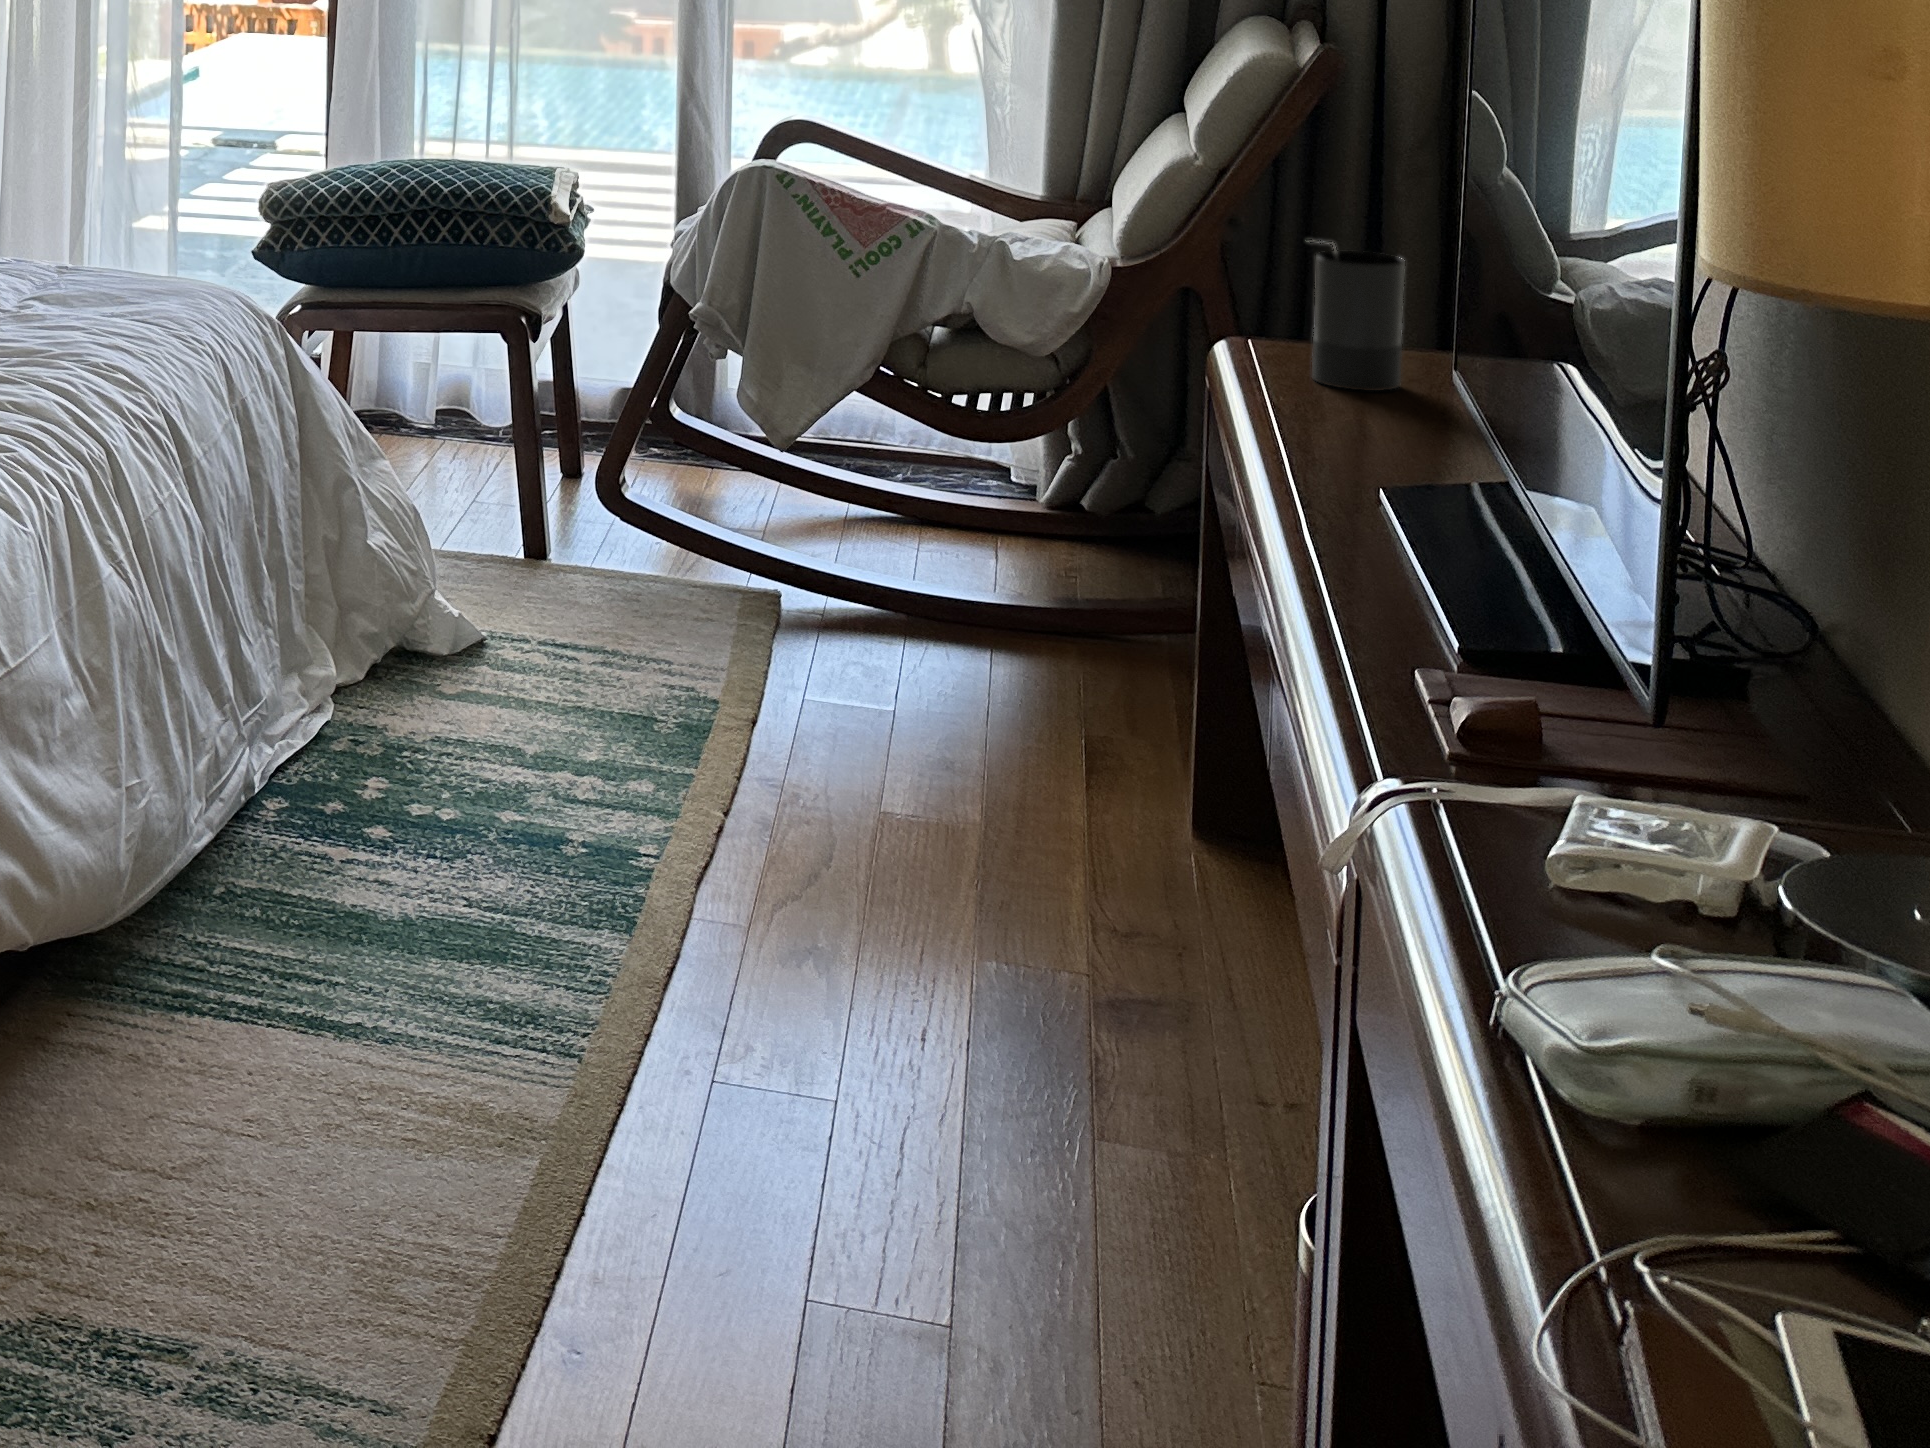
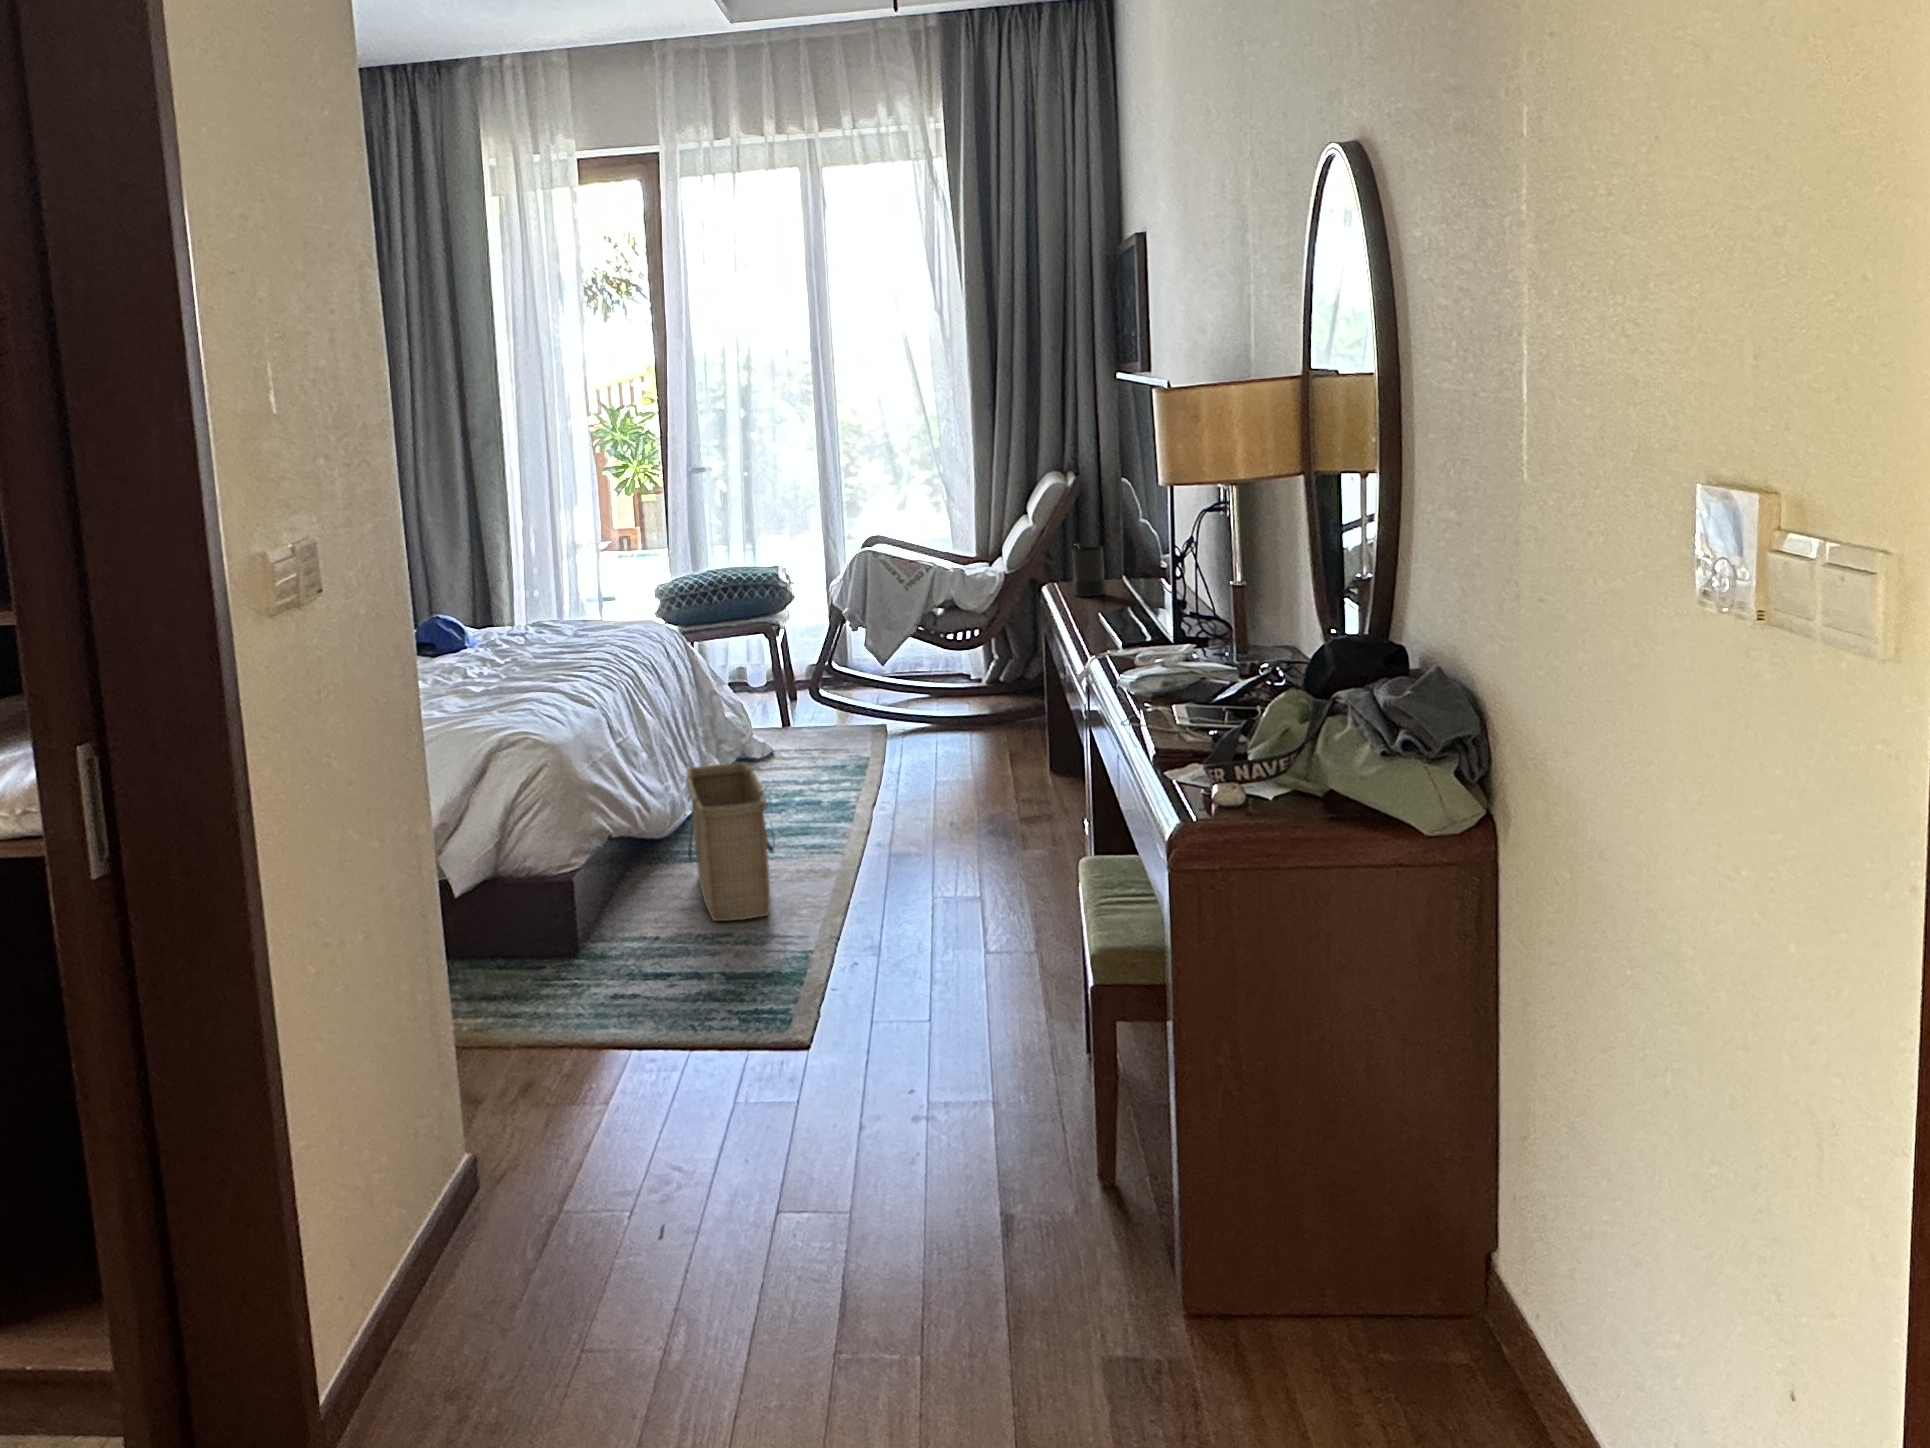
basket: none [119,769,370,1303] -> present [685,763,775,921]

